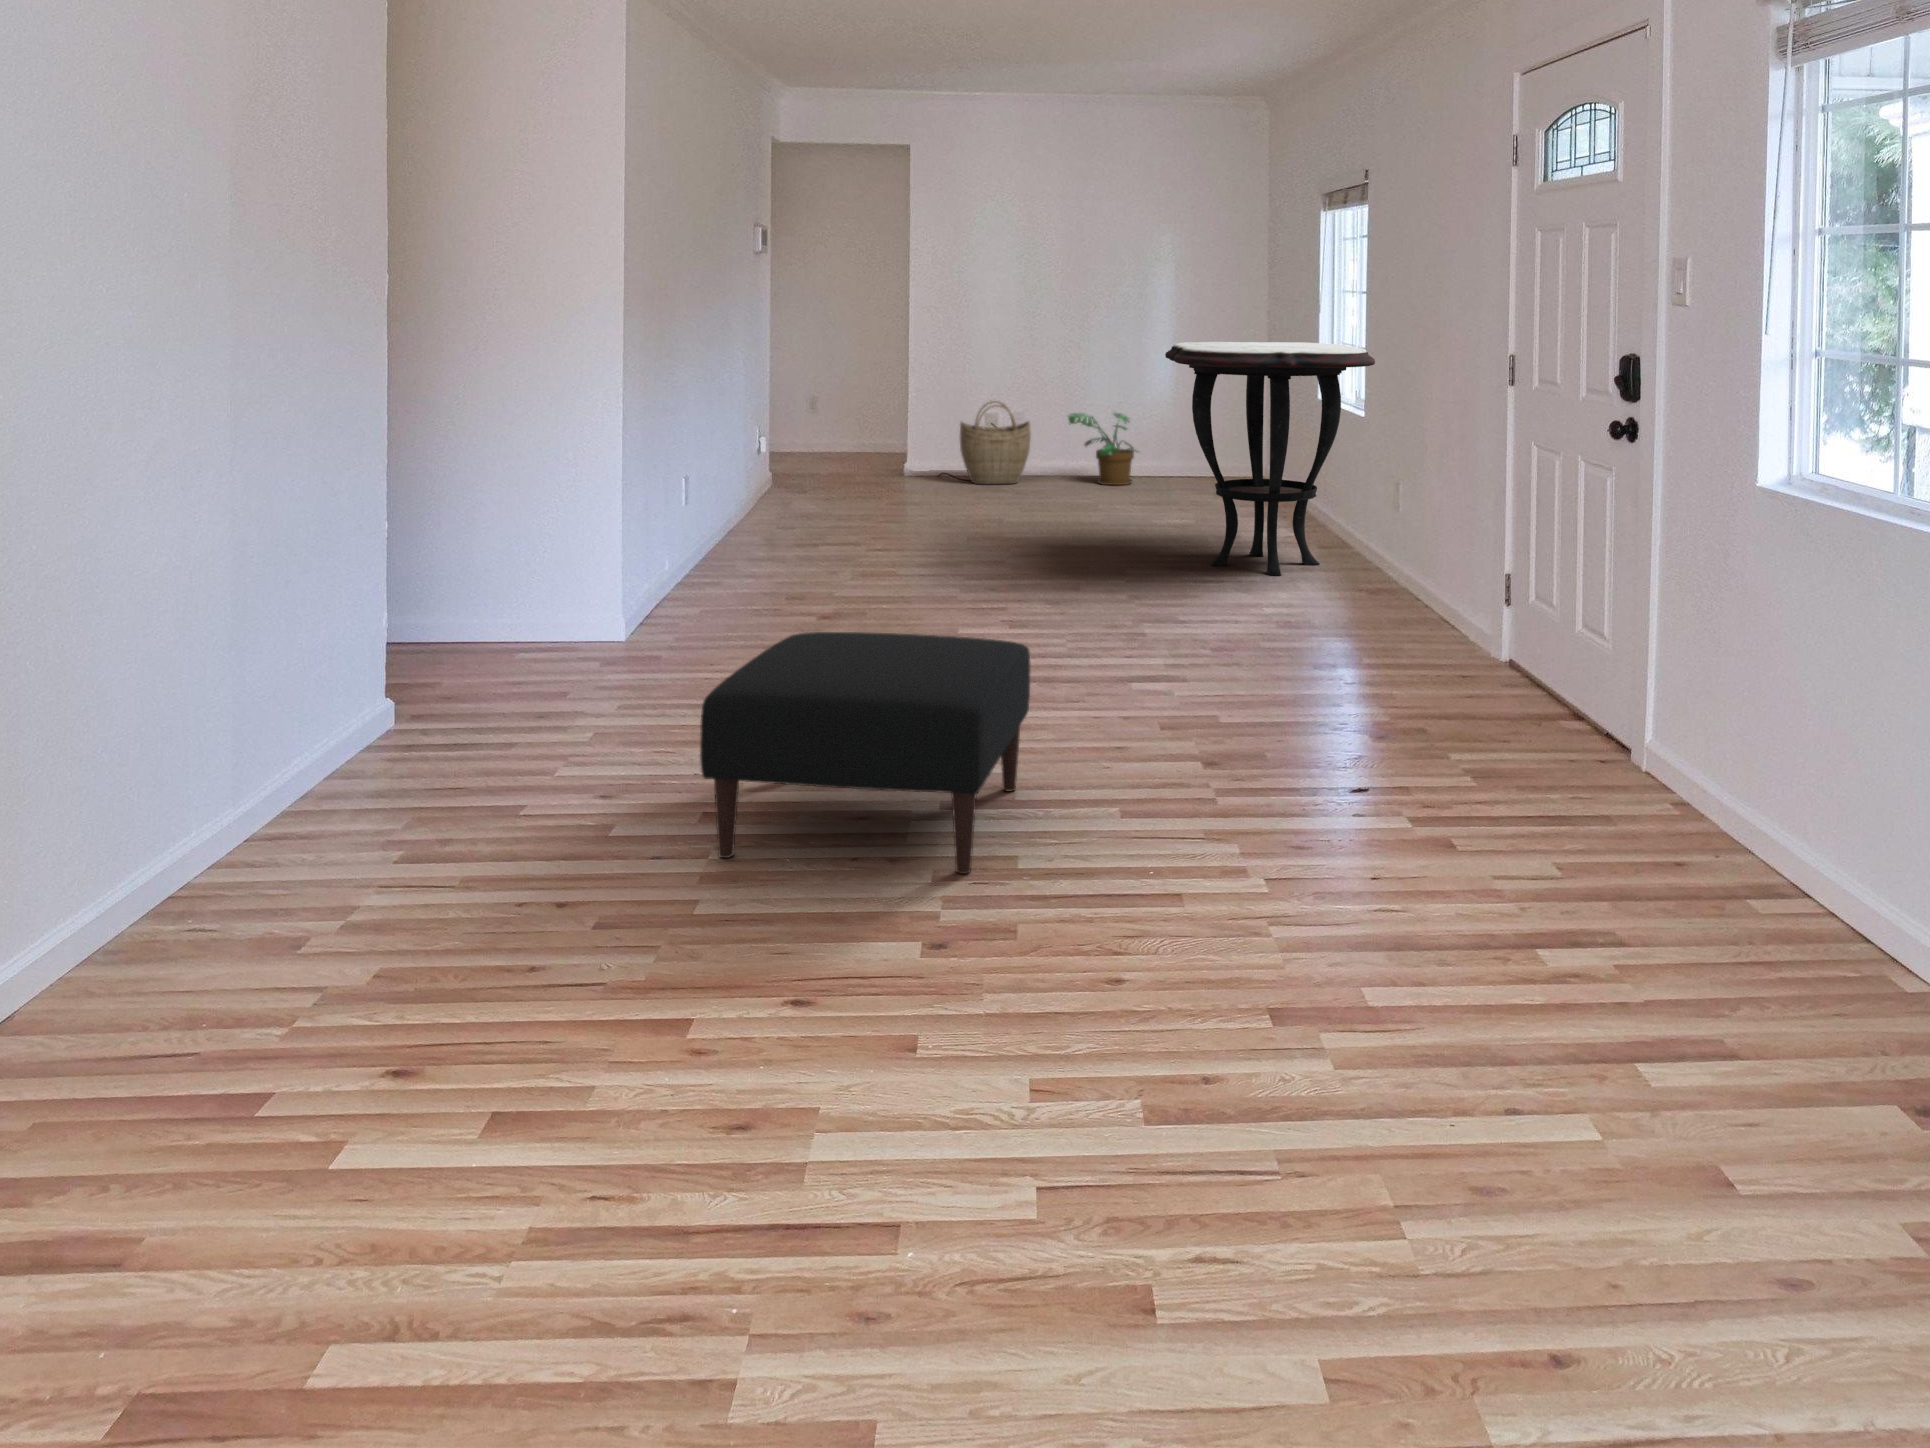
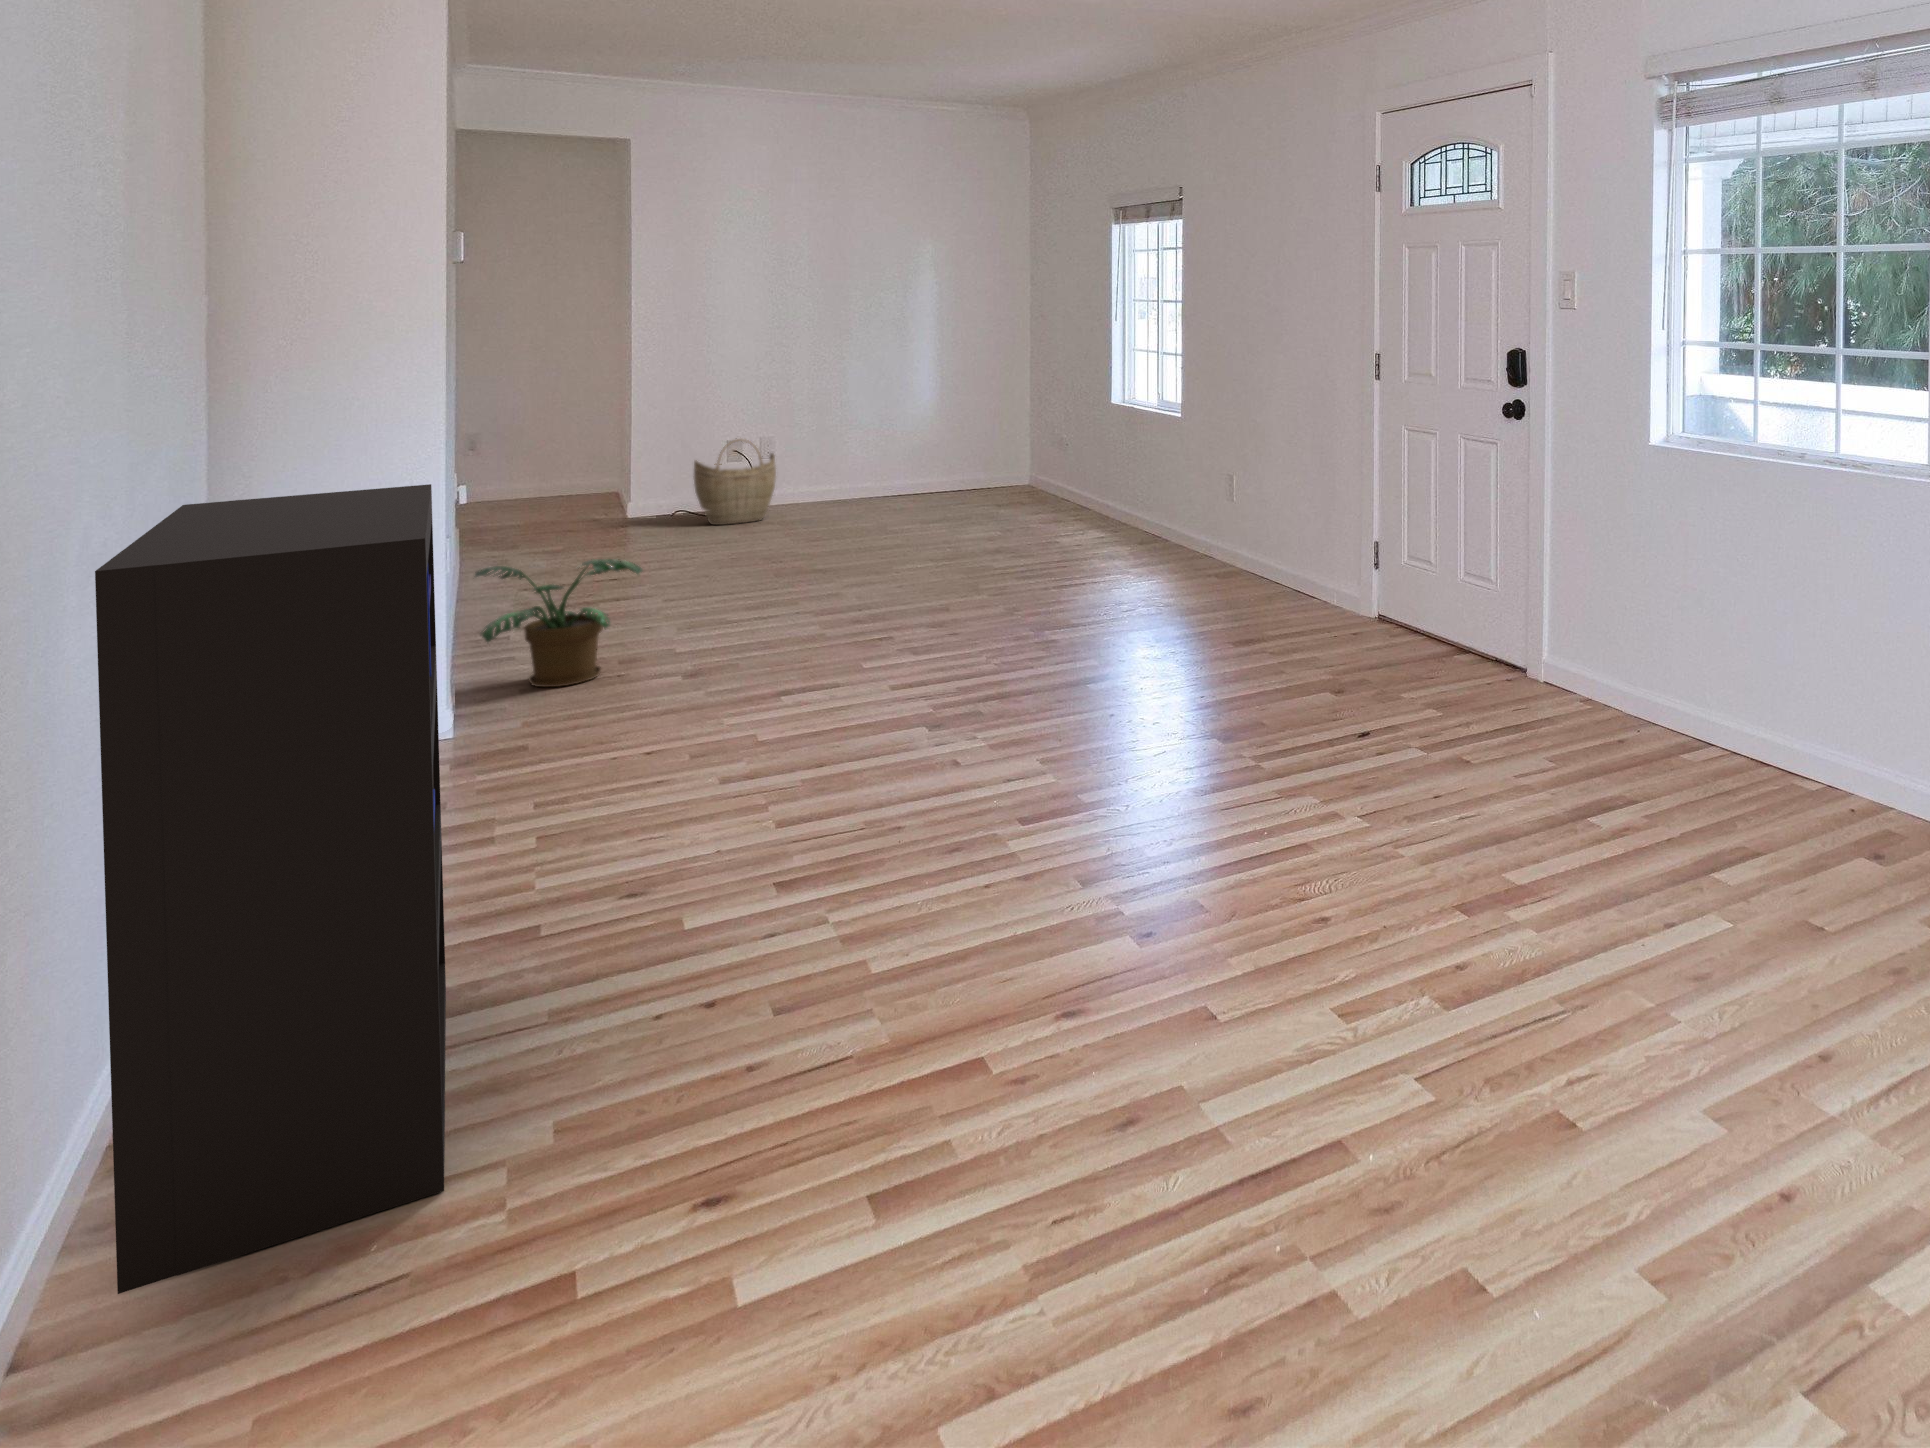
side table: present [1165,342,1375,575] -> none [985,355,1194,574]
bookshelf: none [40,411,420,1010] -> present [95,484,446,1294]
potted plant: present [1068,413,1138,485] -> present [475,559,642,687]
ottoman: present [700,632,1030,874] -> none [817,653,1116,917]

